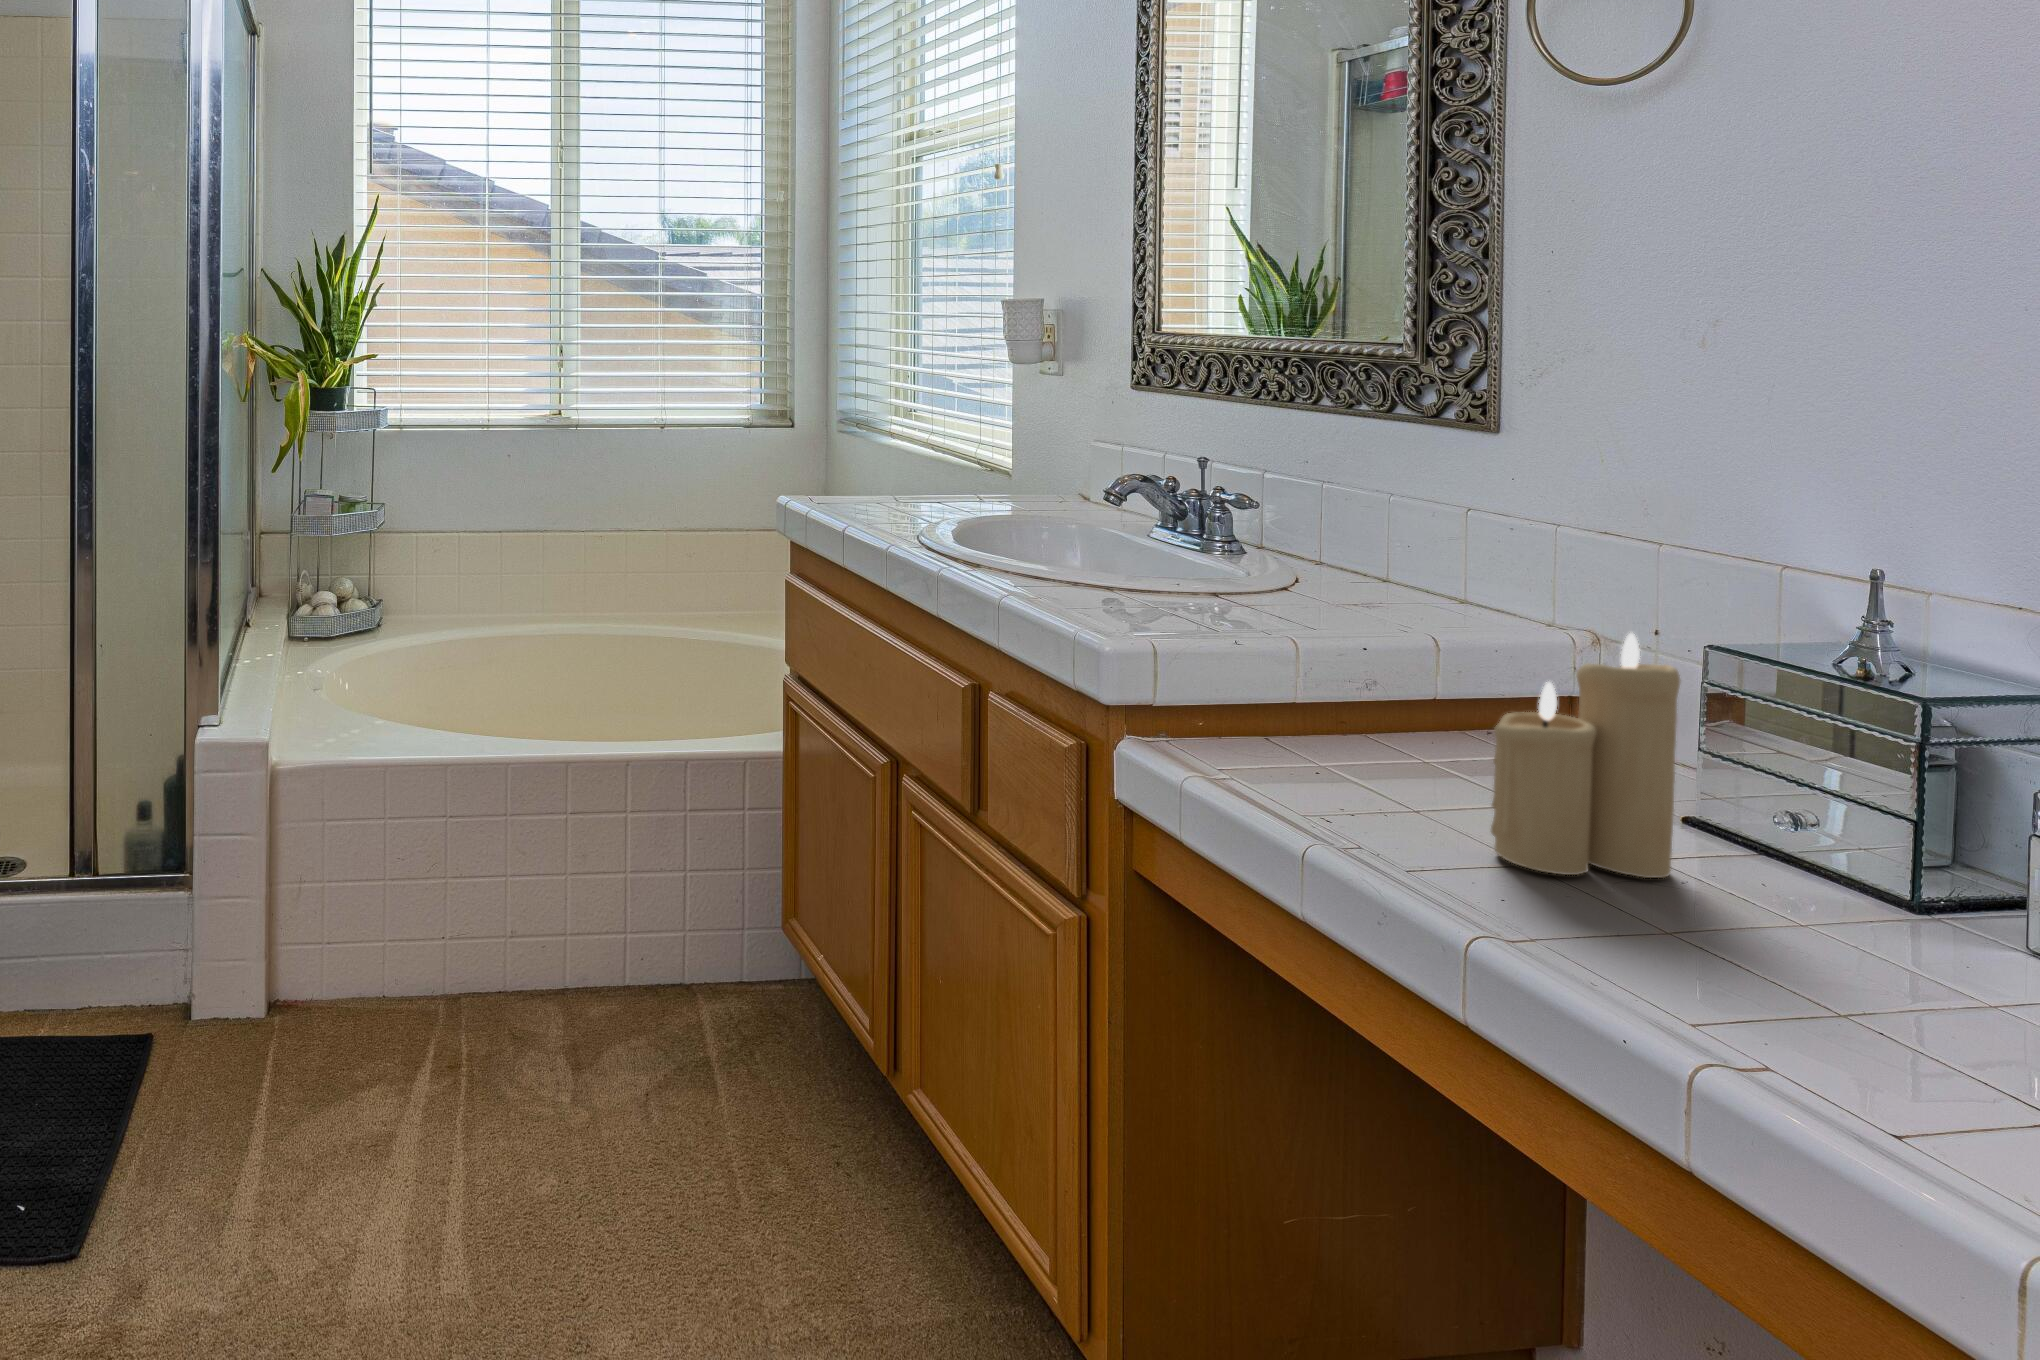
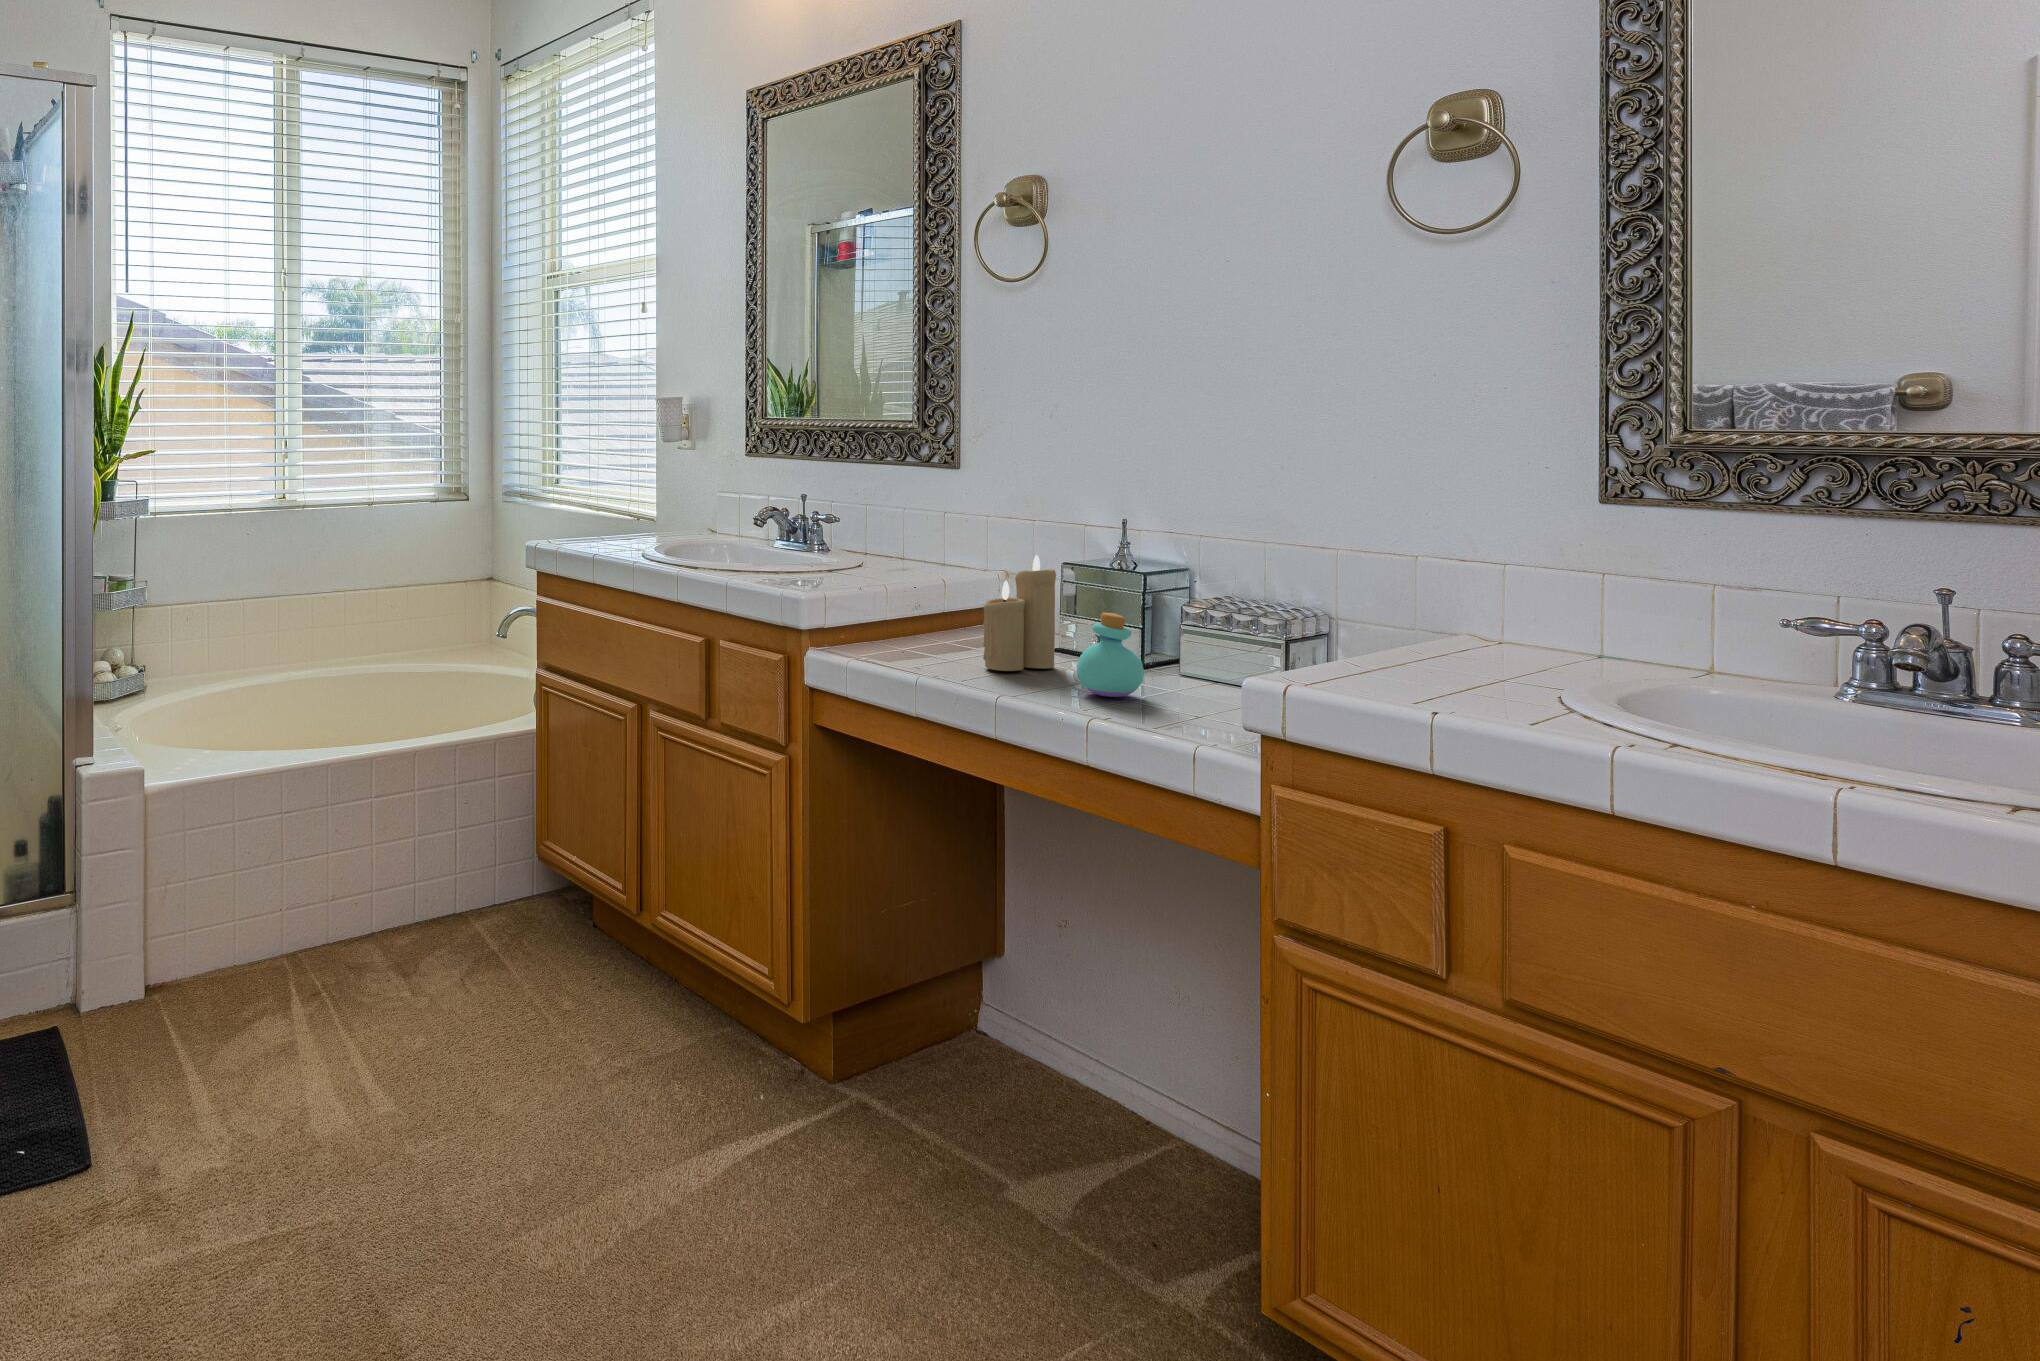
perfume bottle: none [1721,807,1924,1019] -> present [1077,613,1144,697]

